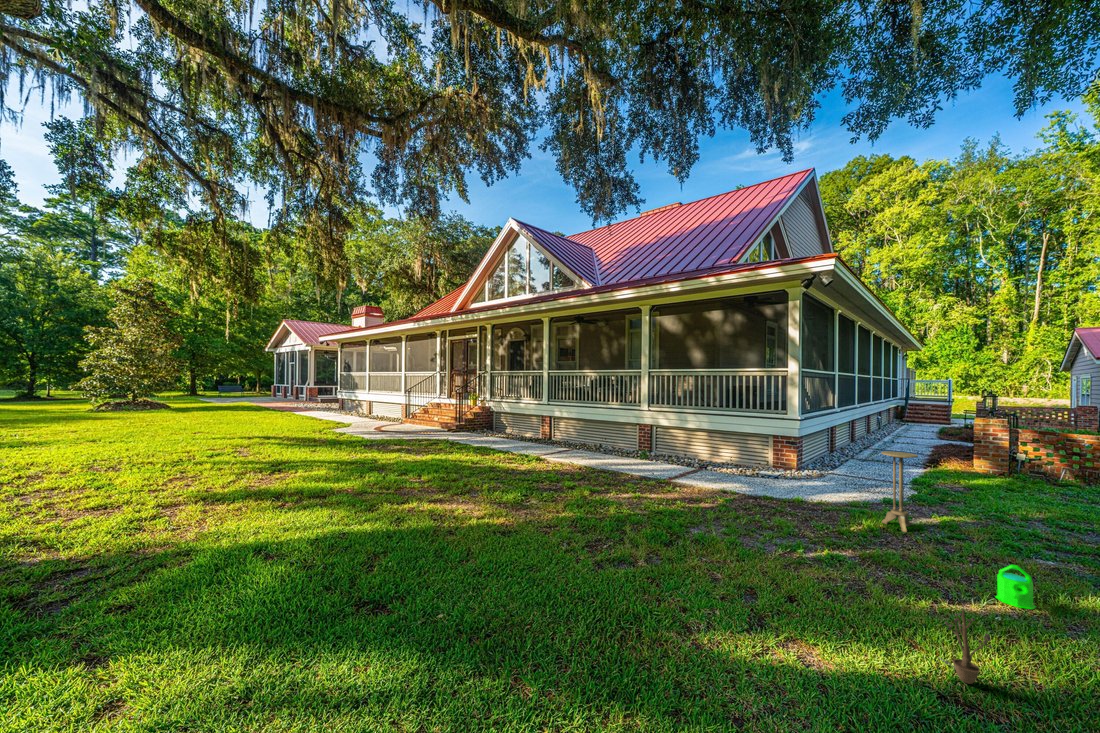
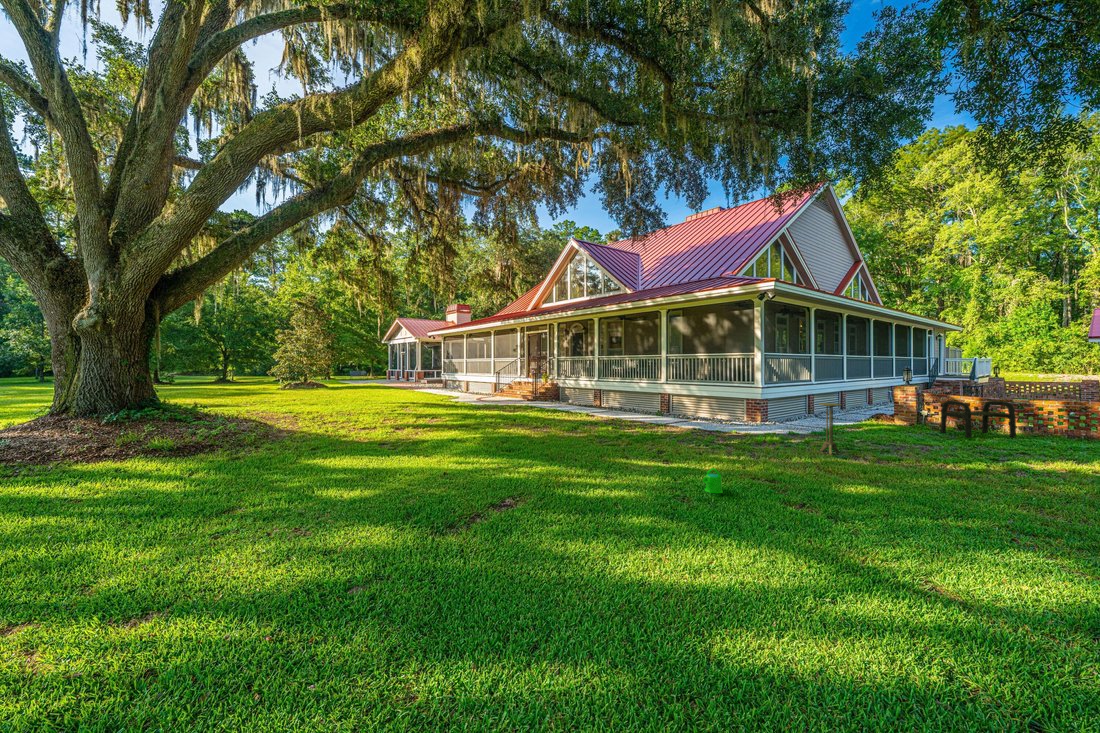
bench: none [974,438,1065,487] -> present [940,400,1016,438]
watering can: present [995,565,1036,609] -> present [703,468,723,494]
decorative plant: present [939,609,992,684] -> none [776,461,790,495]

